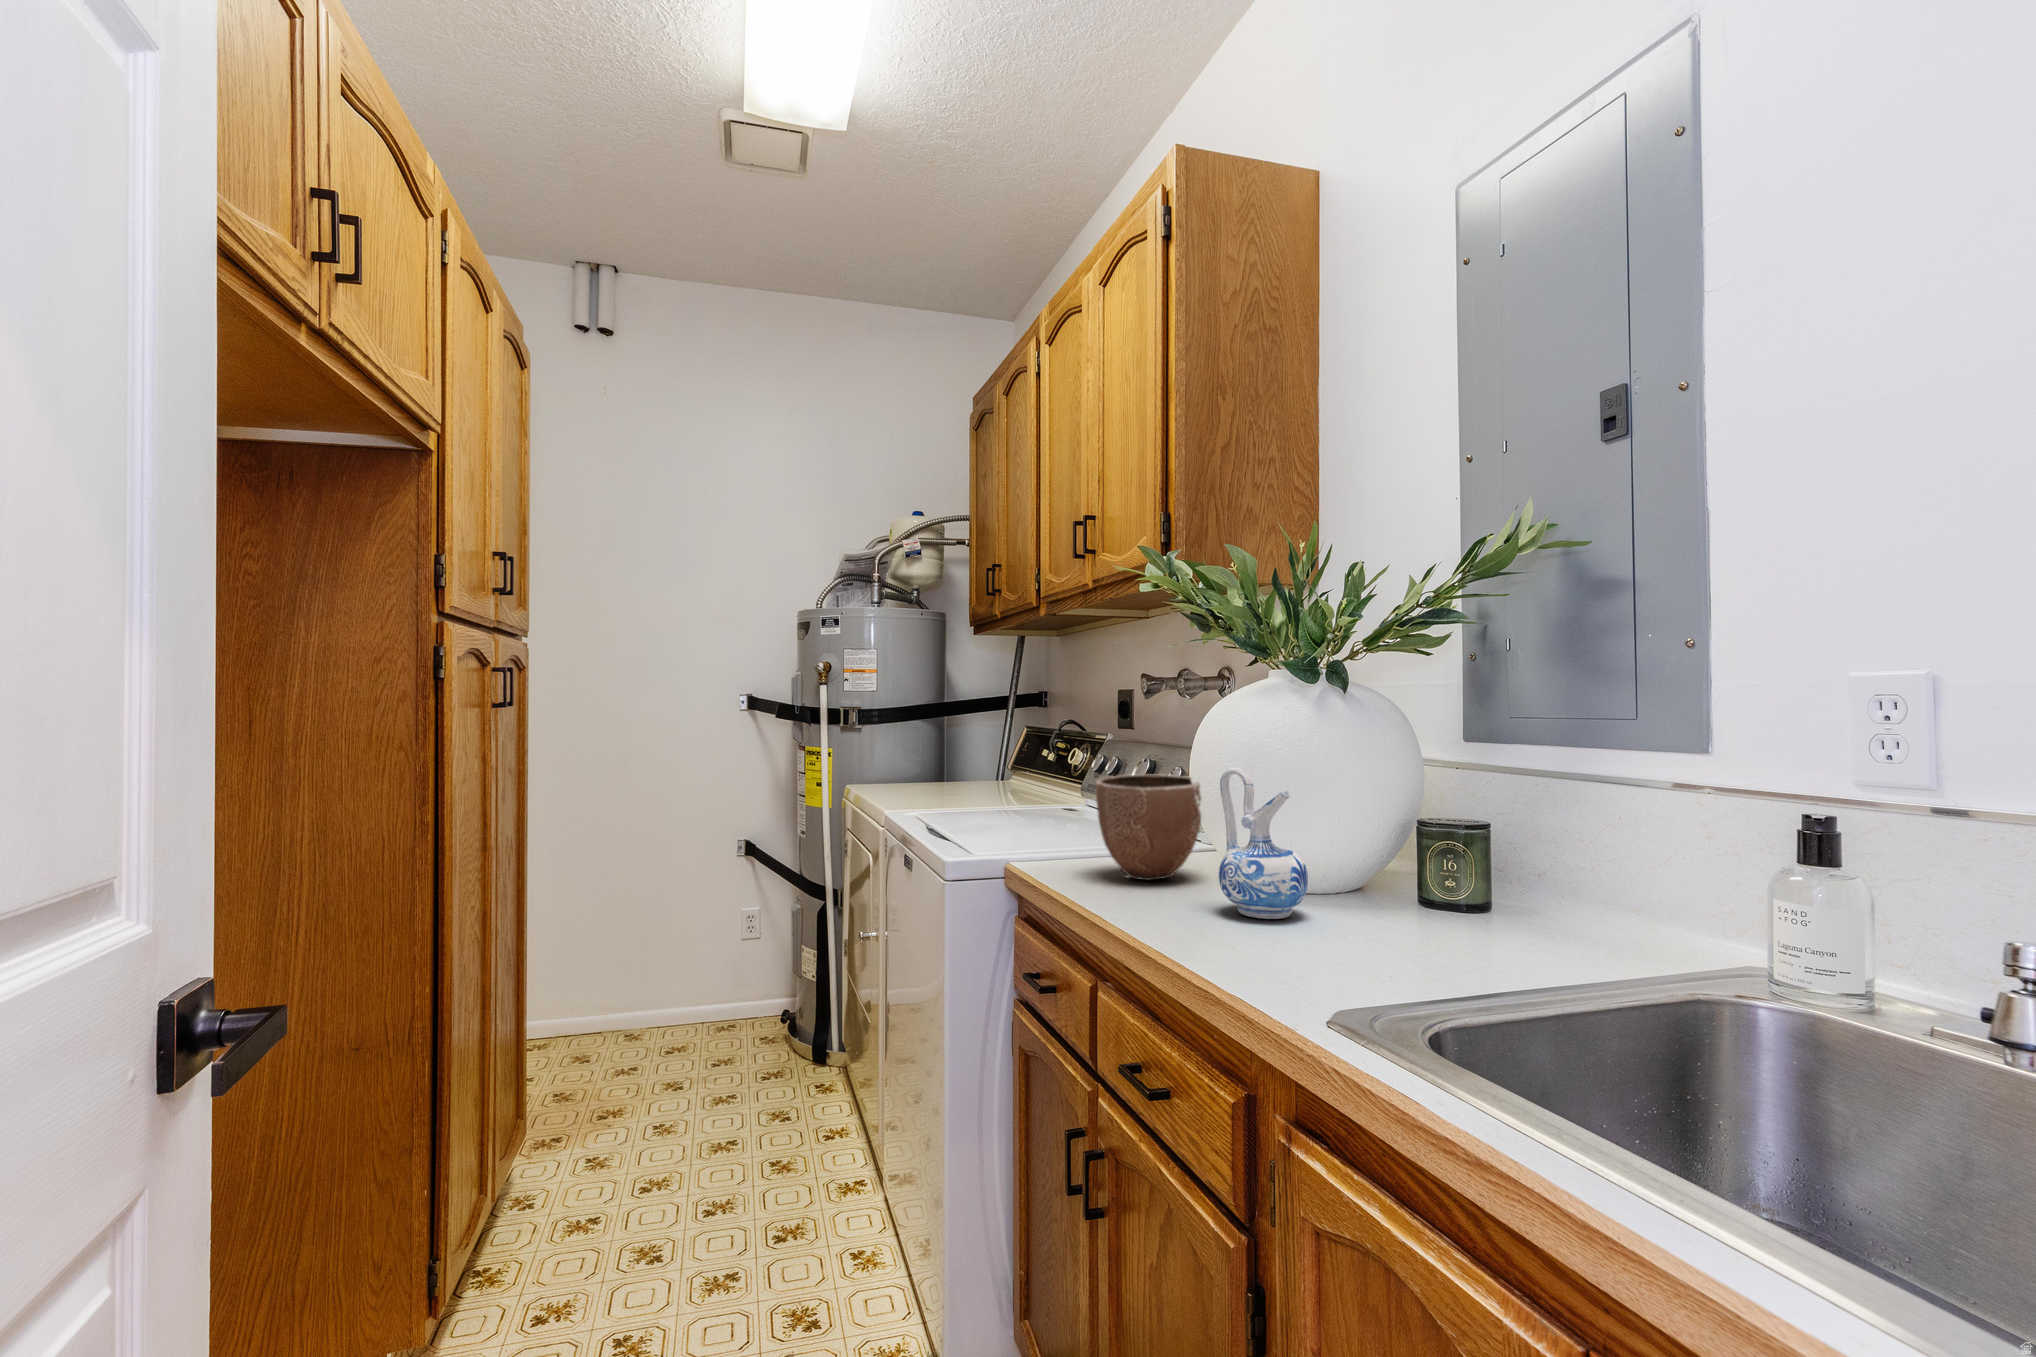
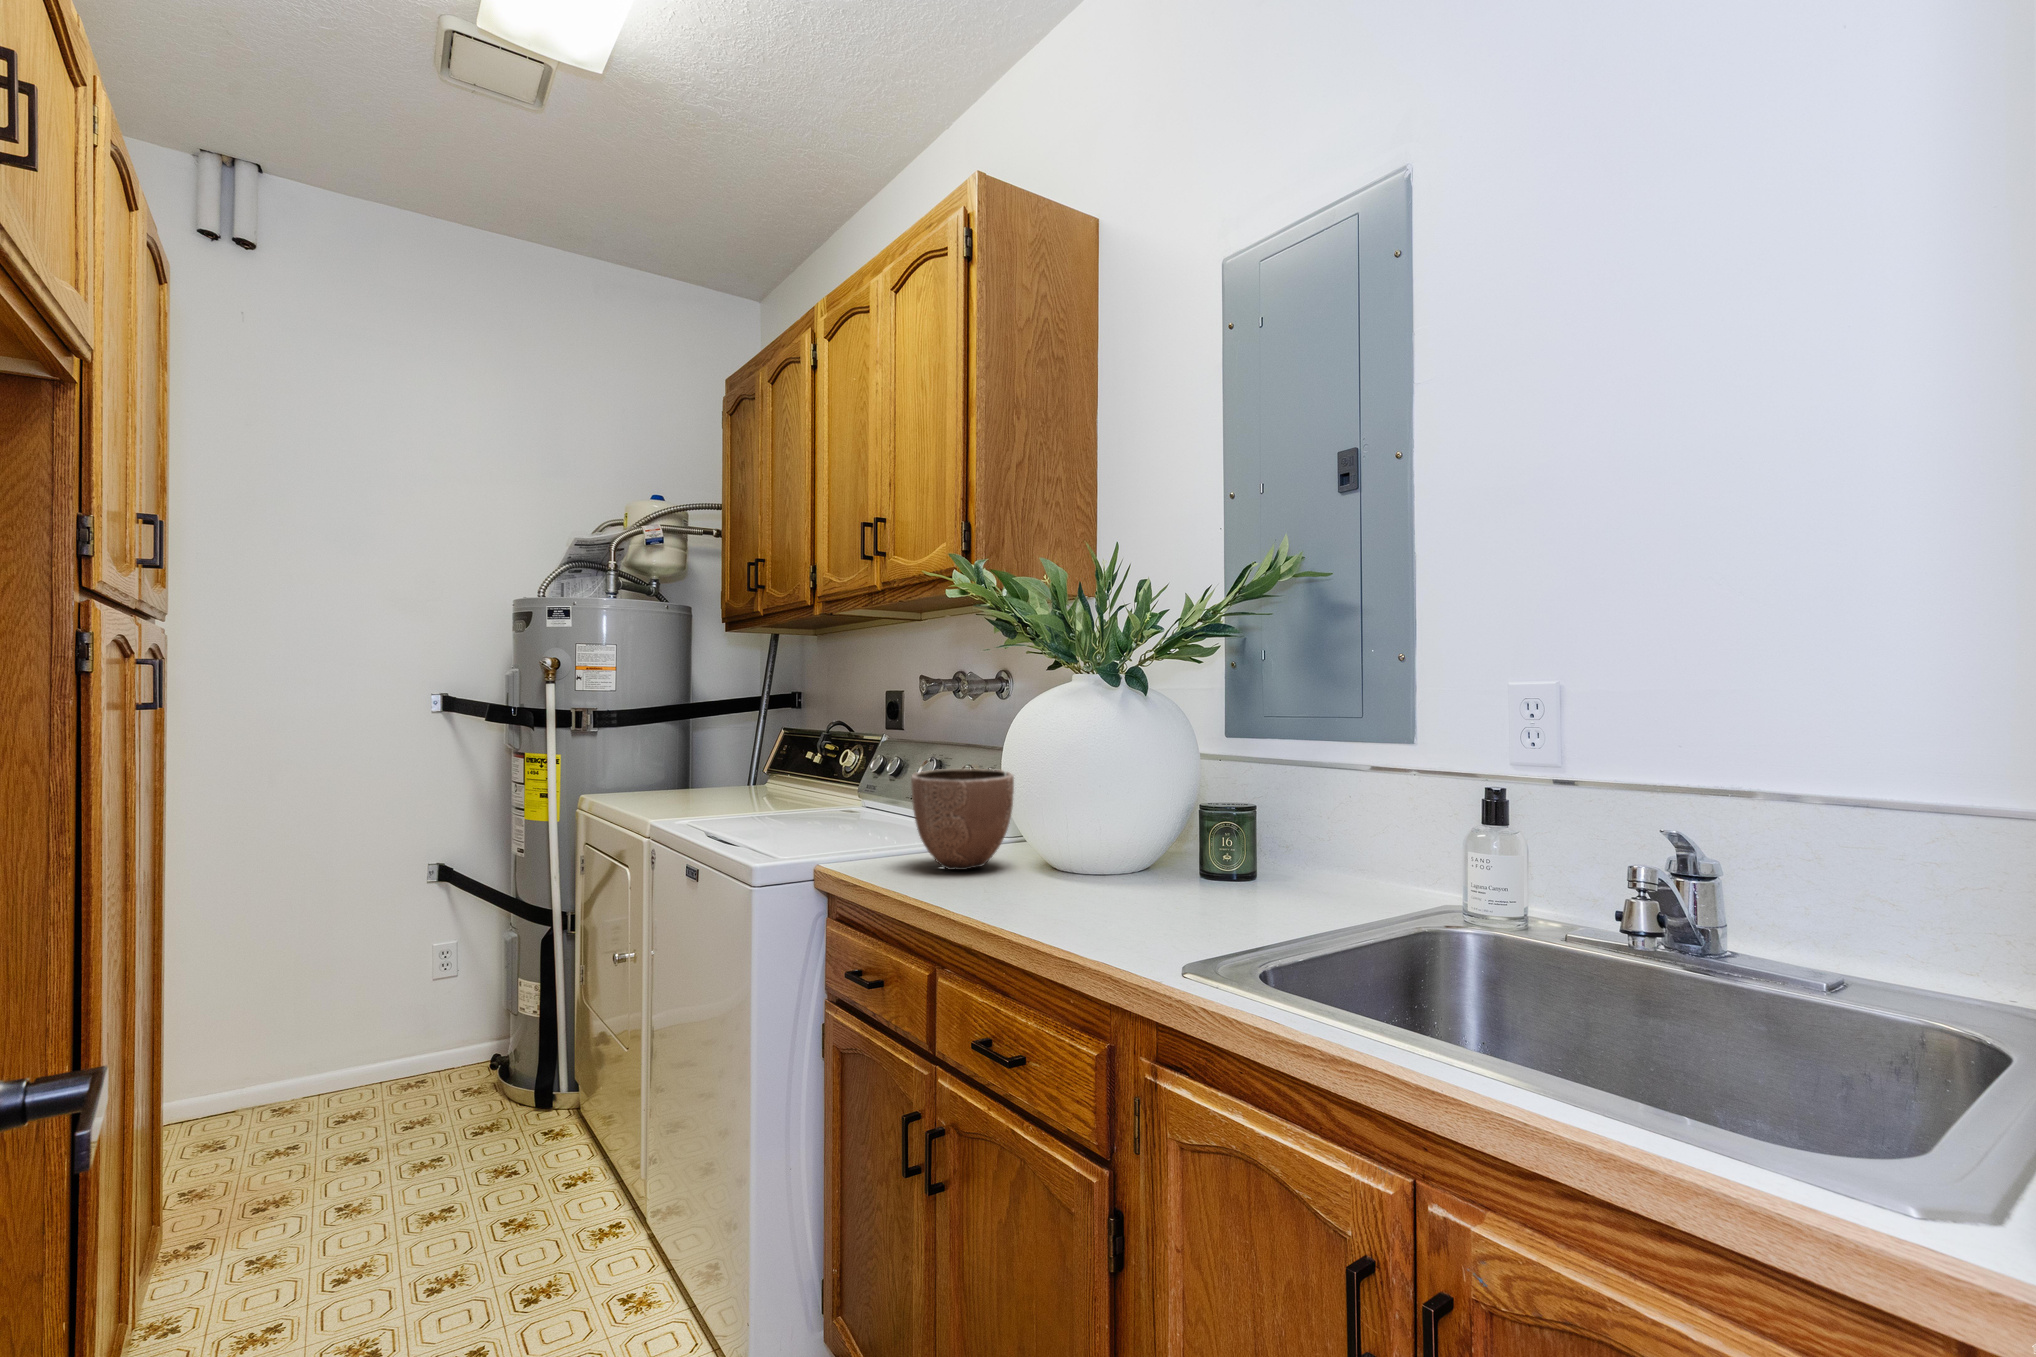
ceramic pitcher: present [1219,767,1308,919] -> none [1044,757,1123,895]

